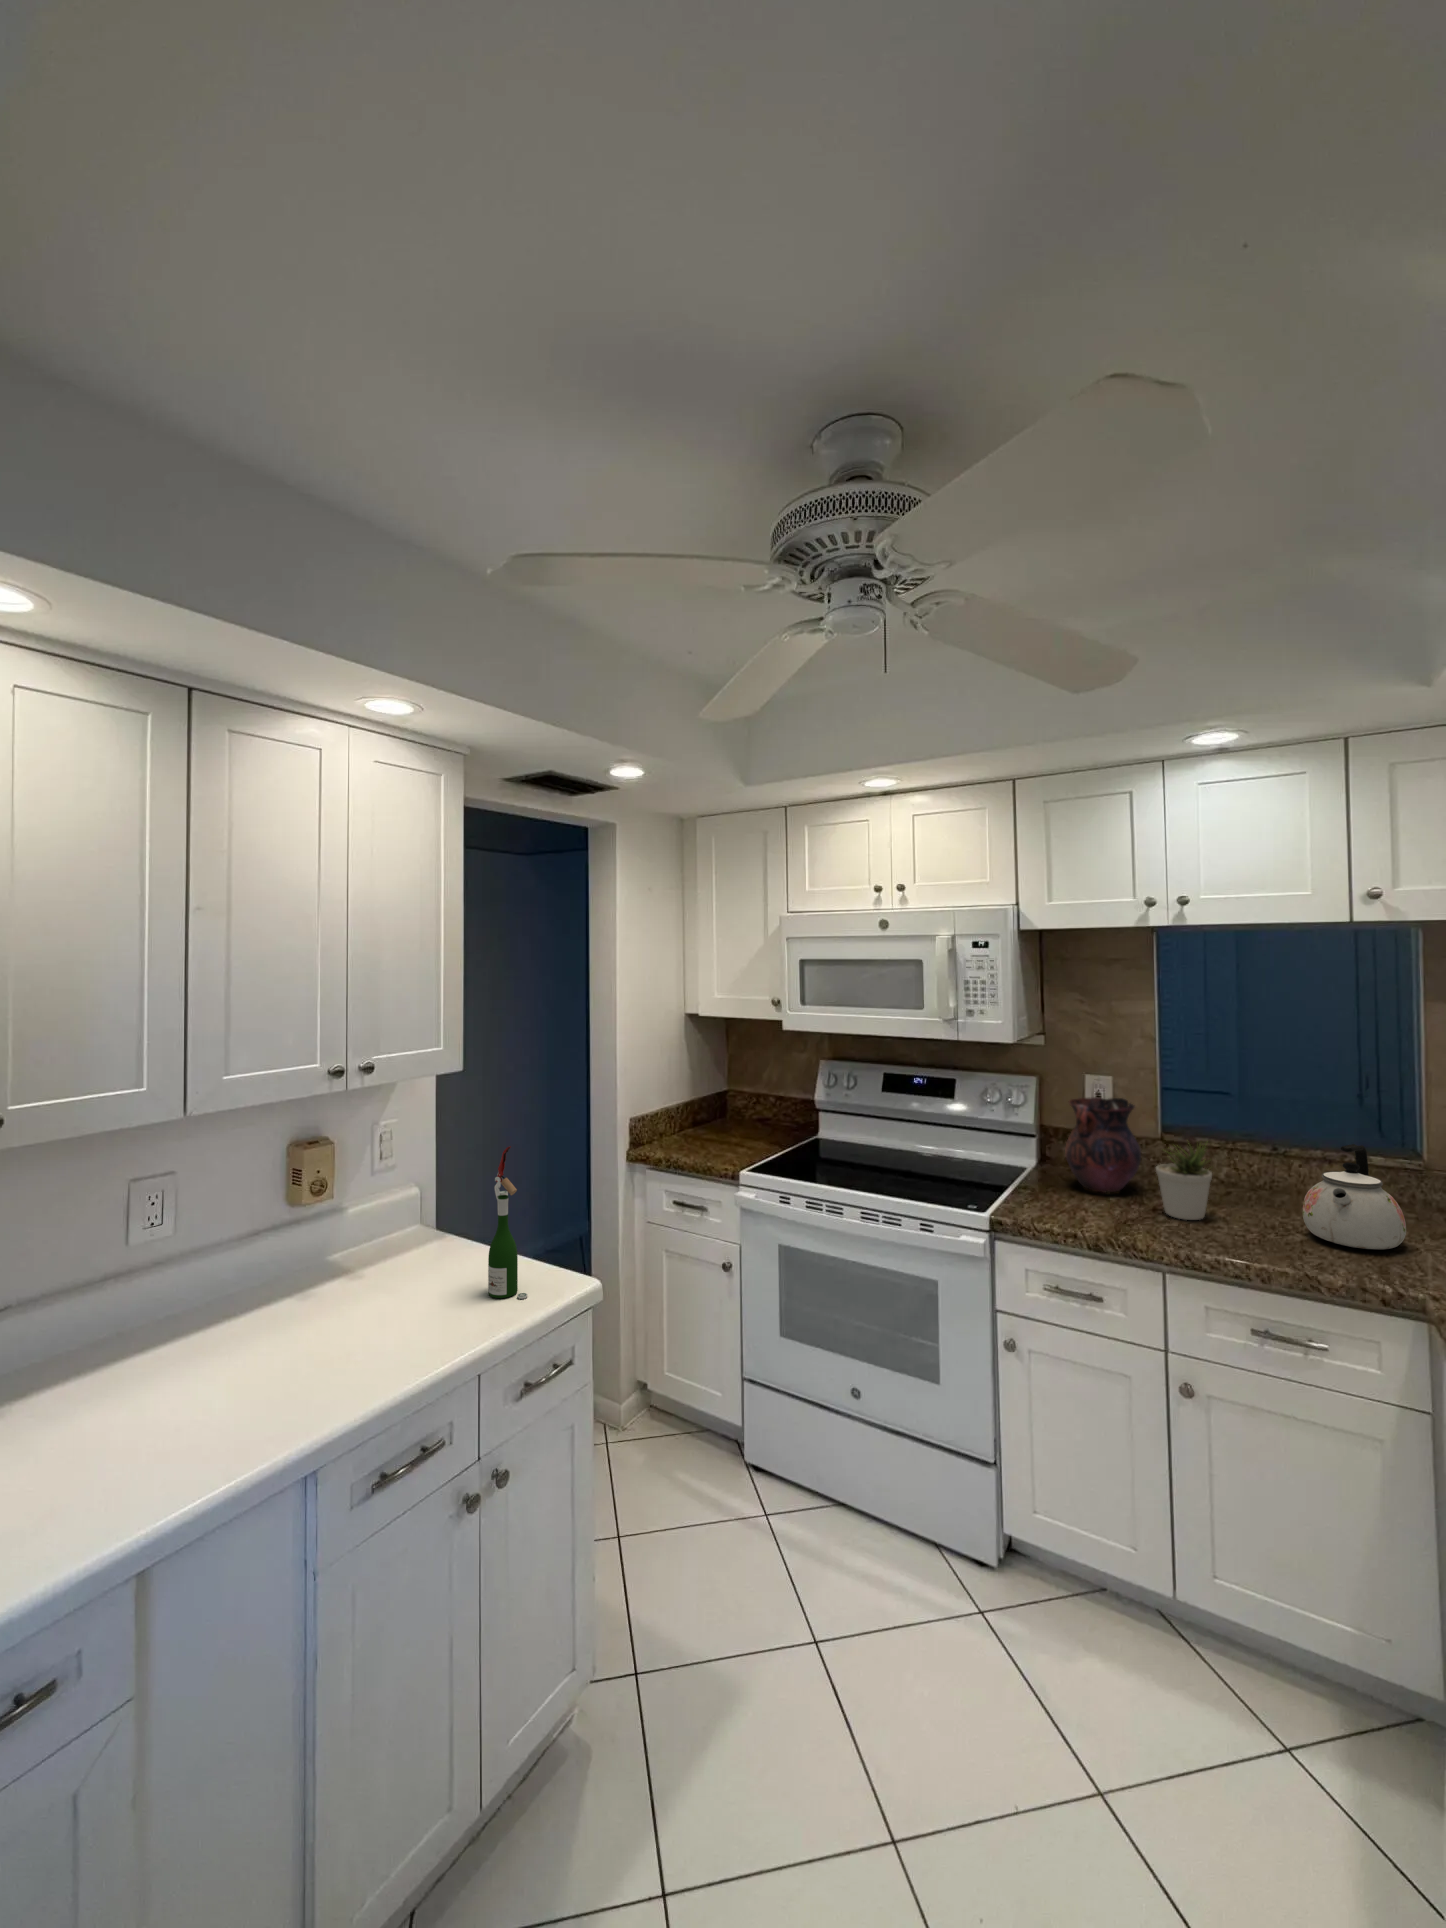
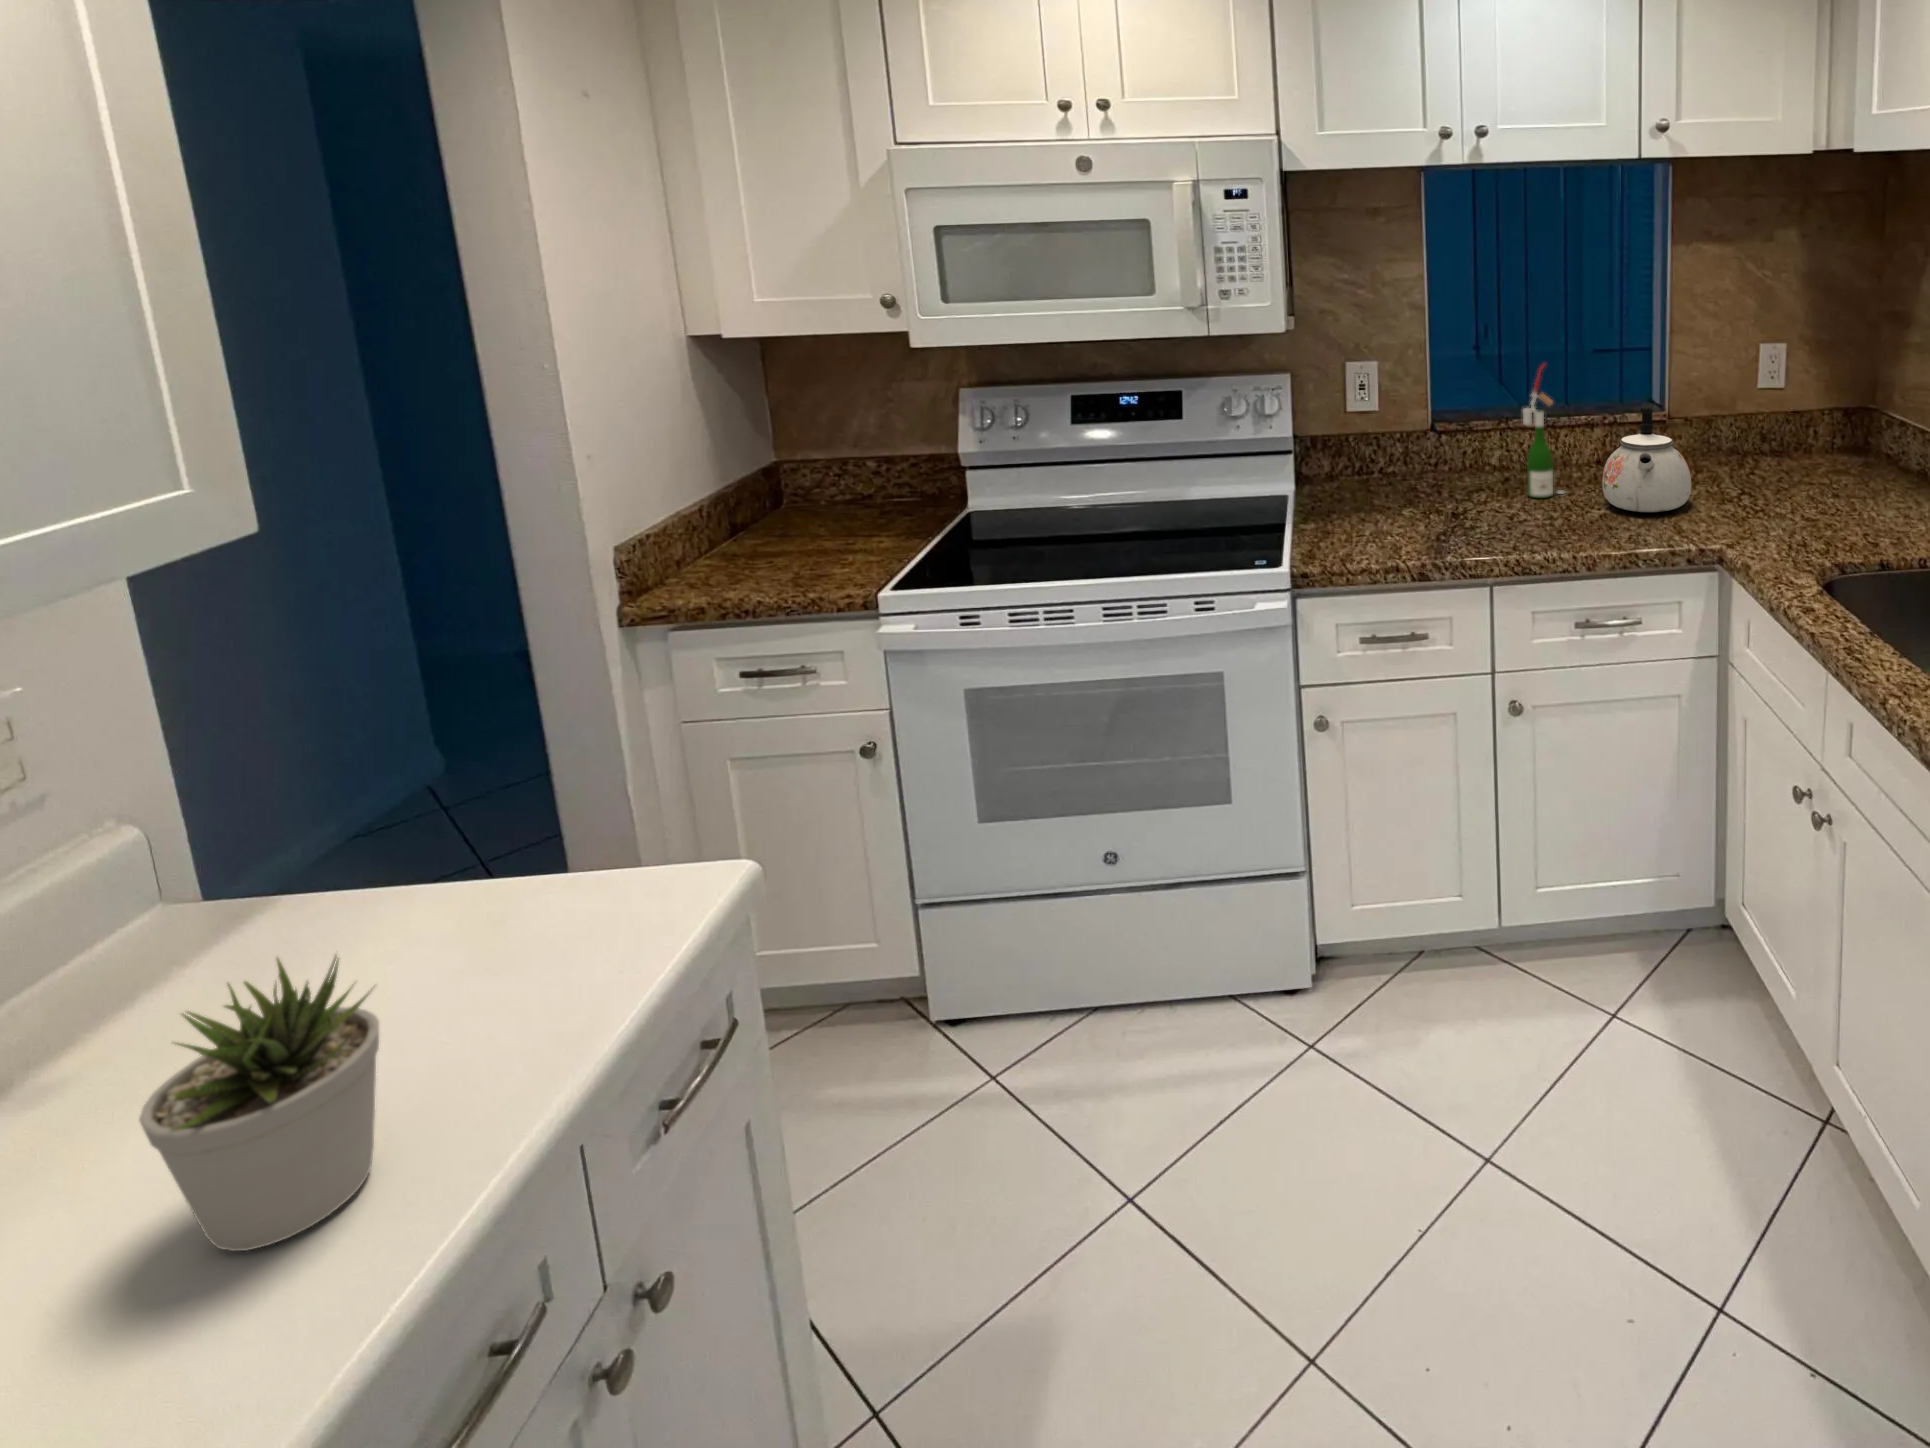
vase: present [1065,1097,1141,1193] -> none [1338,386,1425,507]
wine bottle: present [488,1146,528,1299] -> present [1523,365,1564,498]
potted plant: present [1156,1146,1212,1220] -> present [139,956,379,1251]

